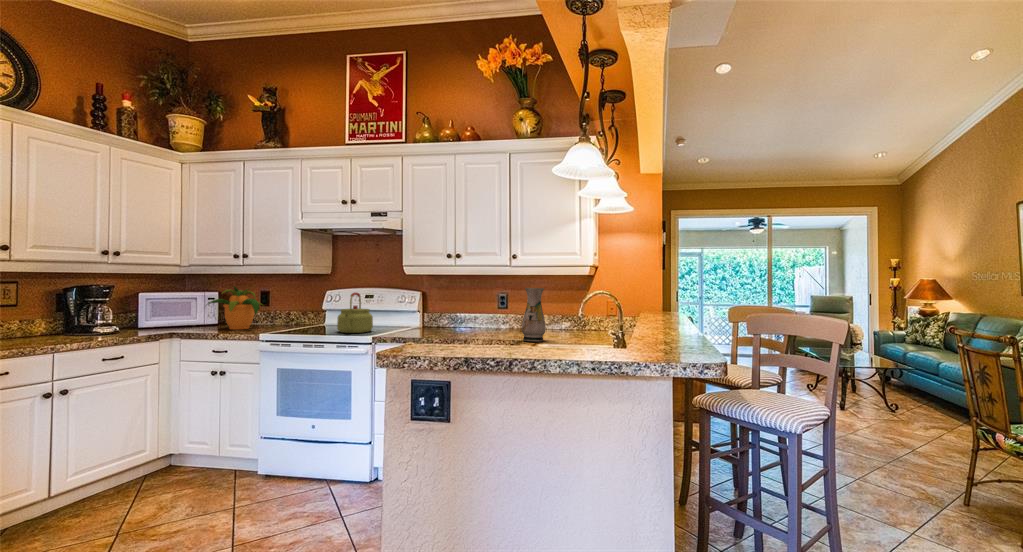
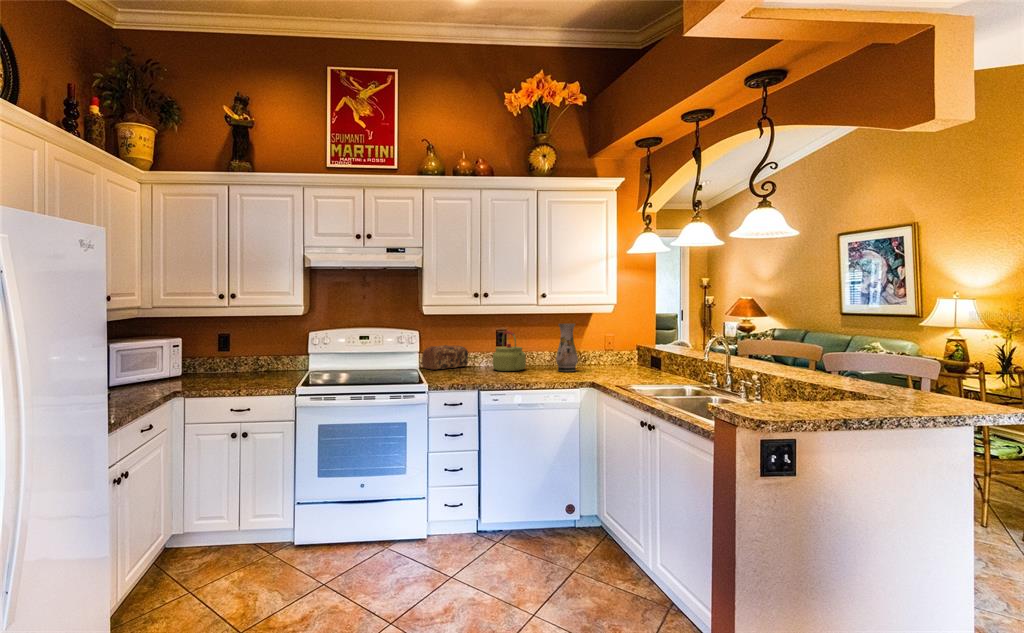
potted plant: present [208,286,262,330] -> none [199,333,264,385]
kettle: present [337,292,373,333] -> present [493,331,526,371]
bread loaf: none [415,307,458,330] -> present [422,345,468,370]

